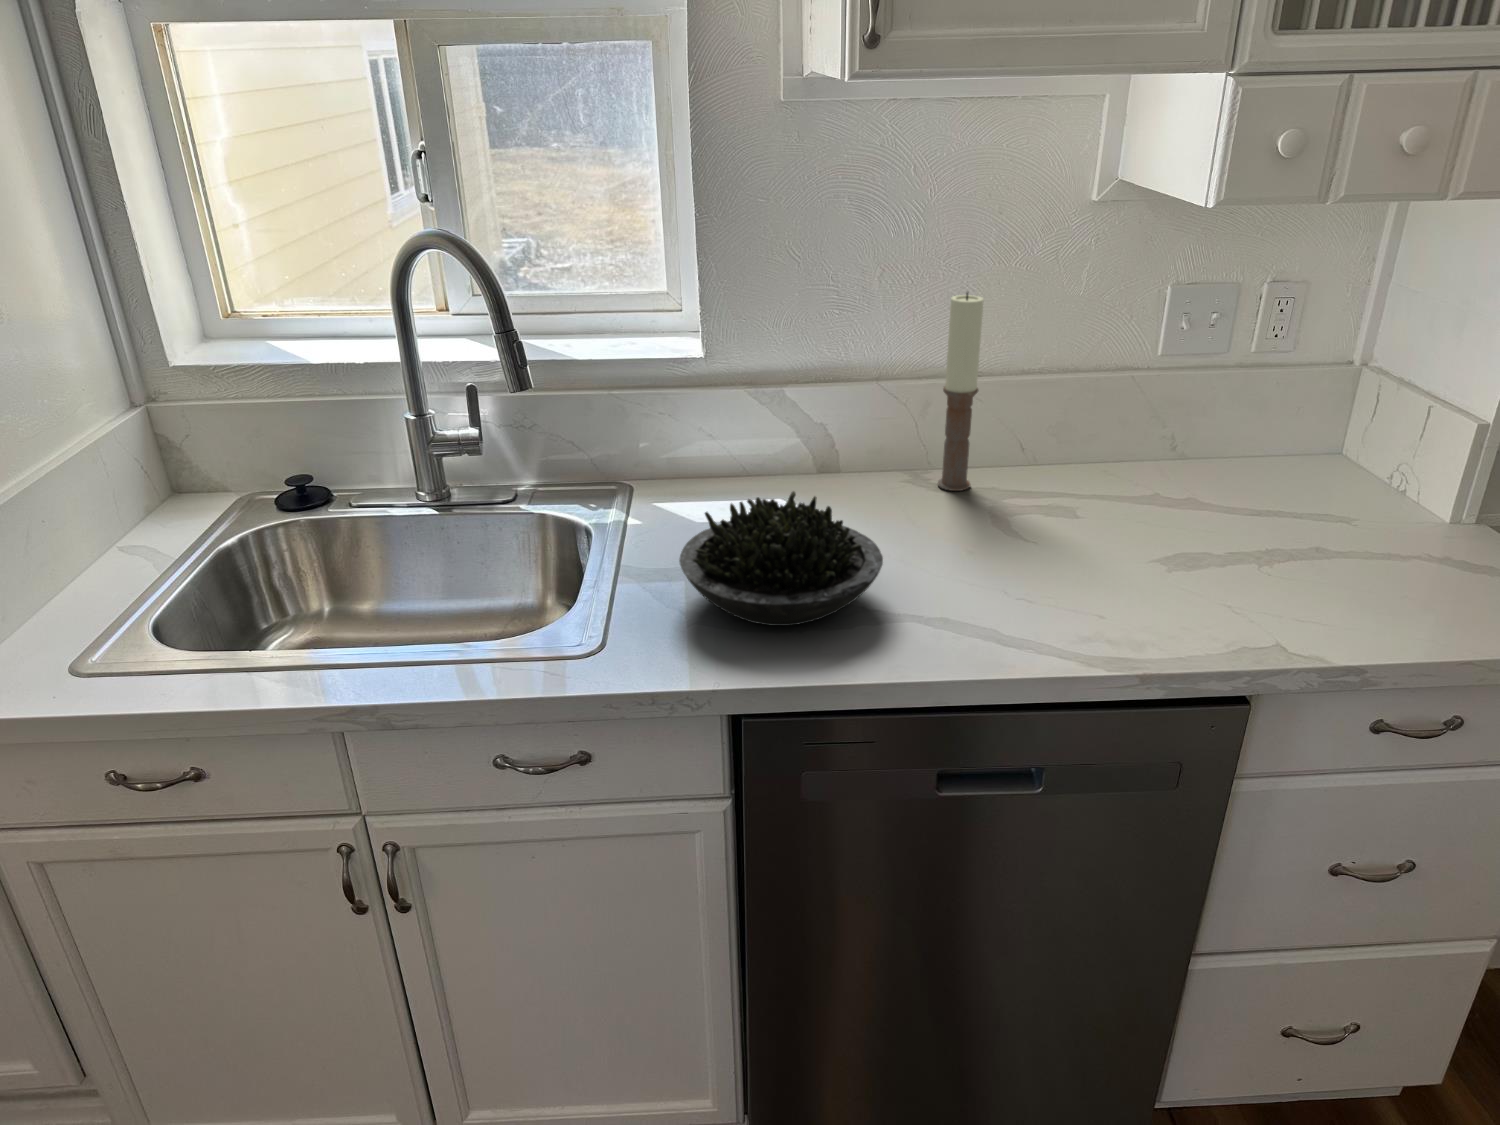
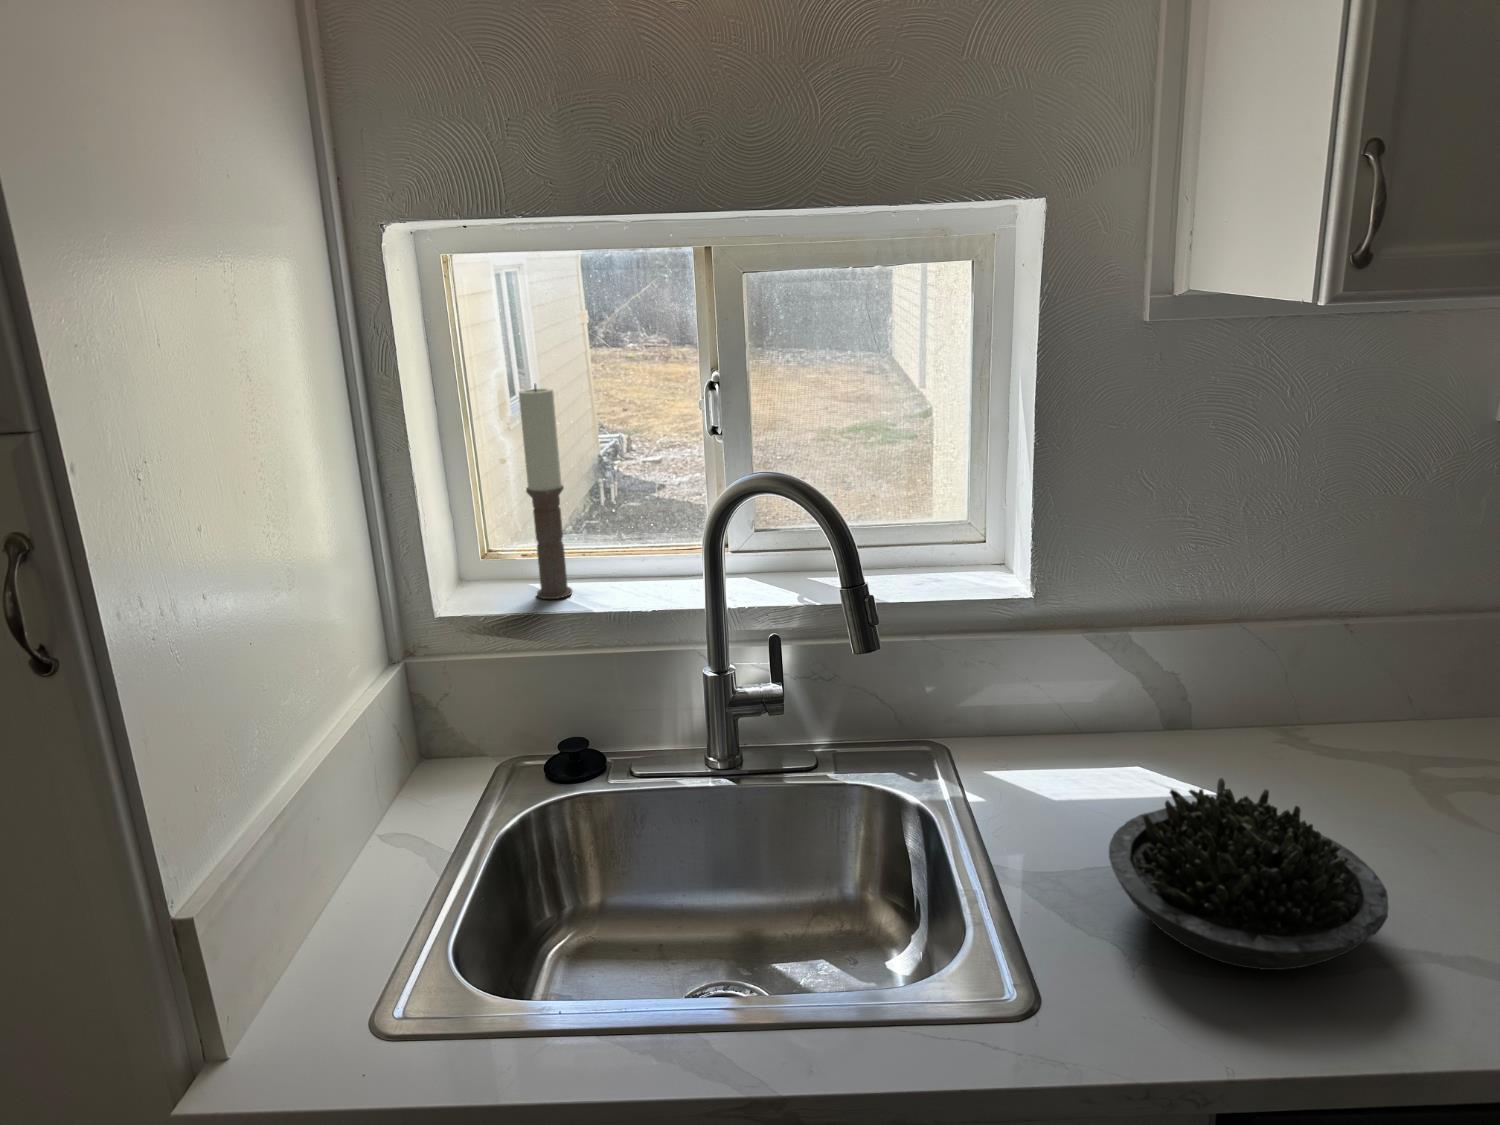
candle: present [938,293,983,491] -> present [519,384,572,599]

